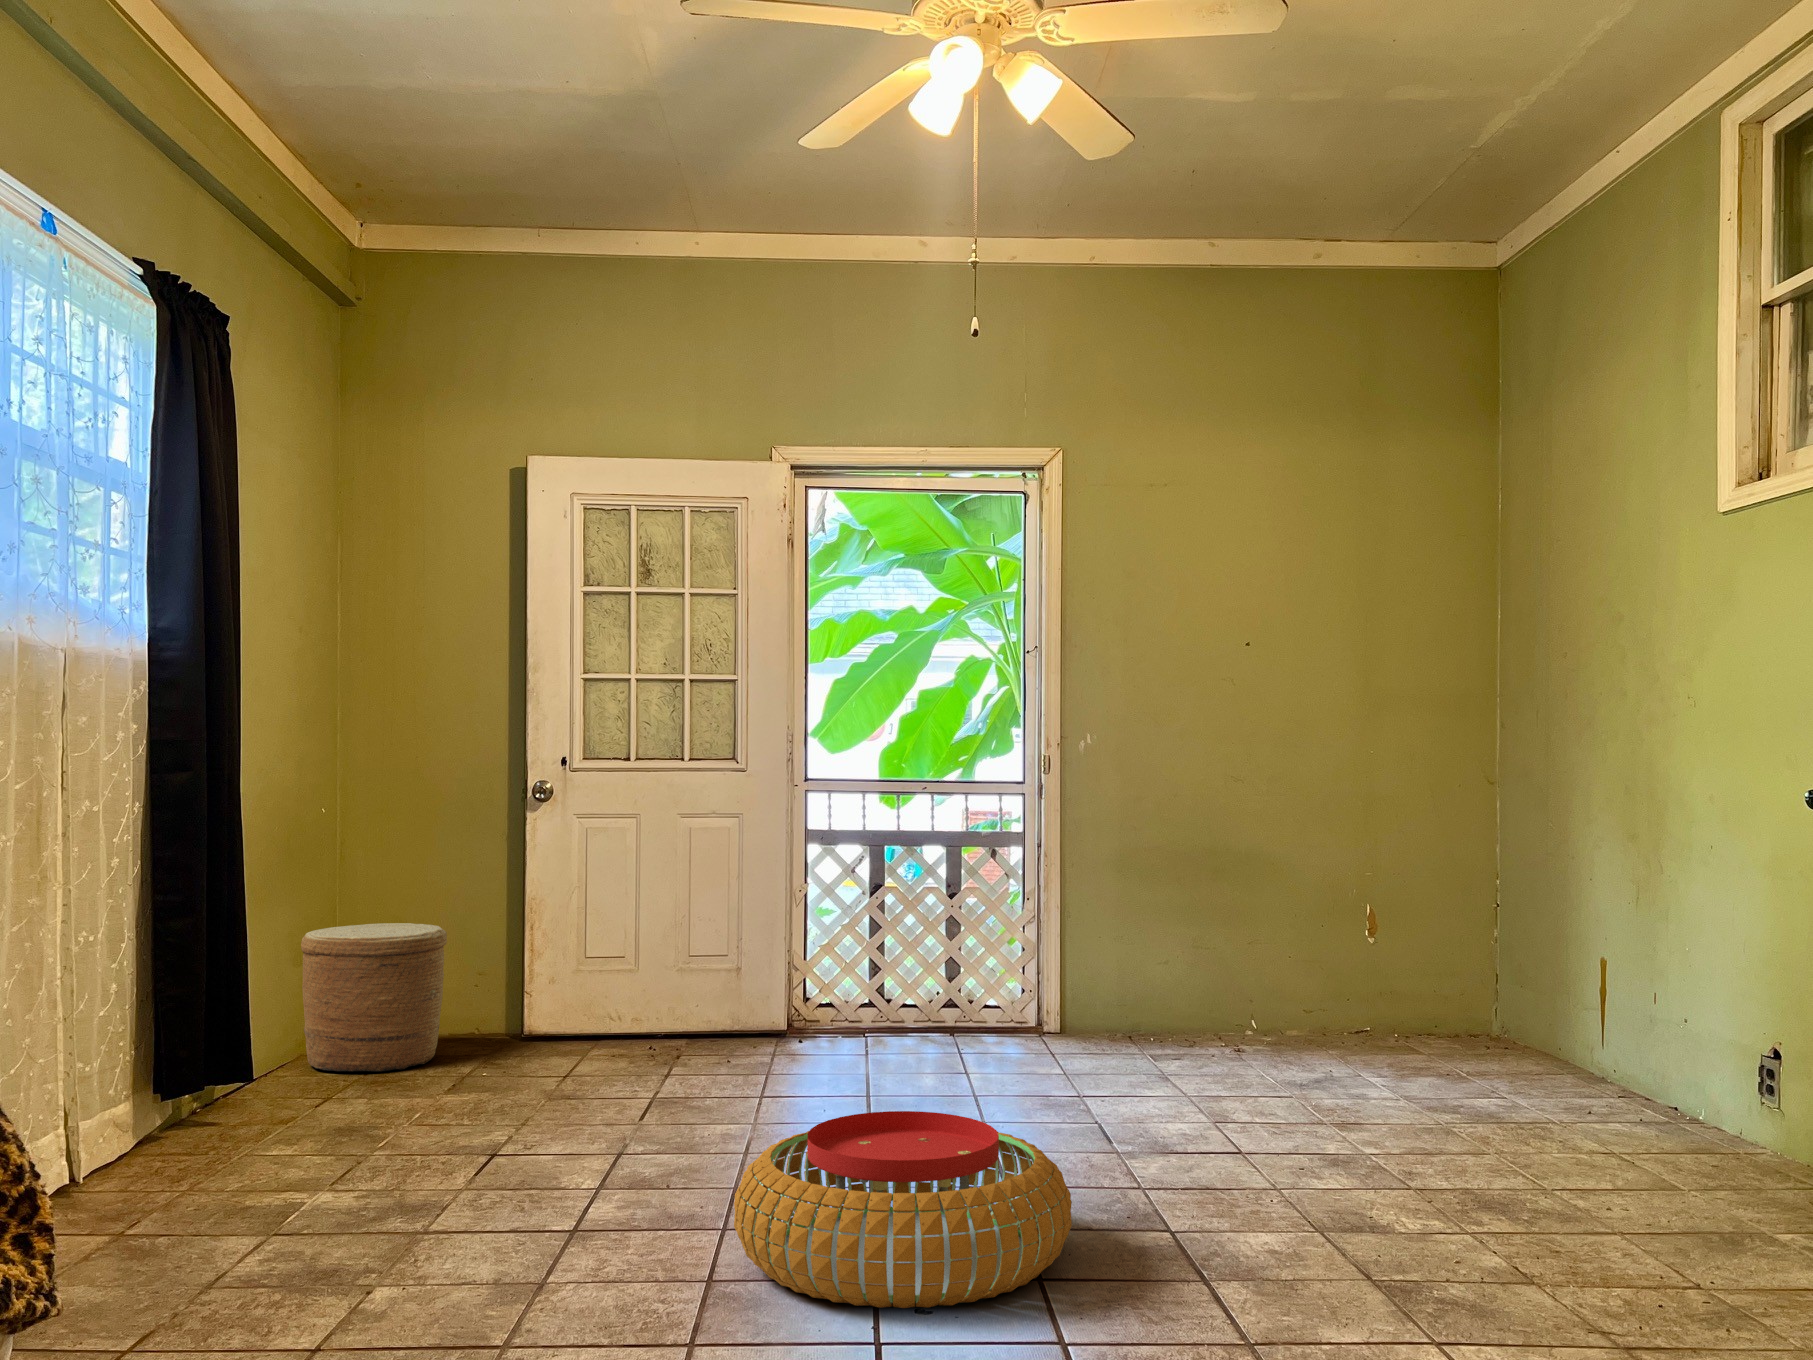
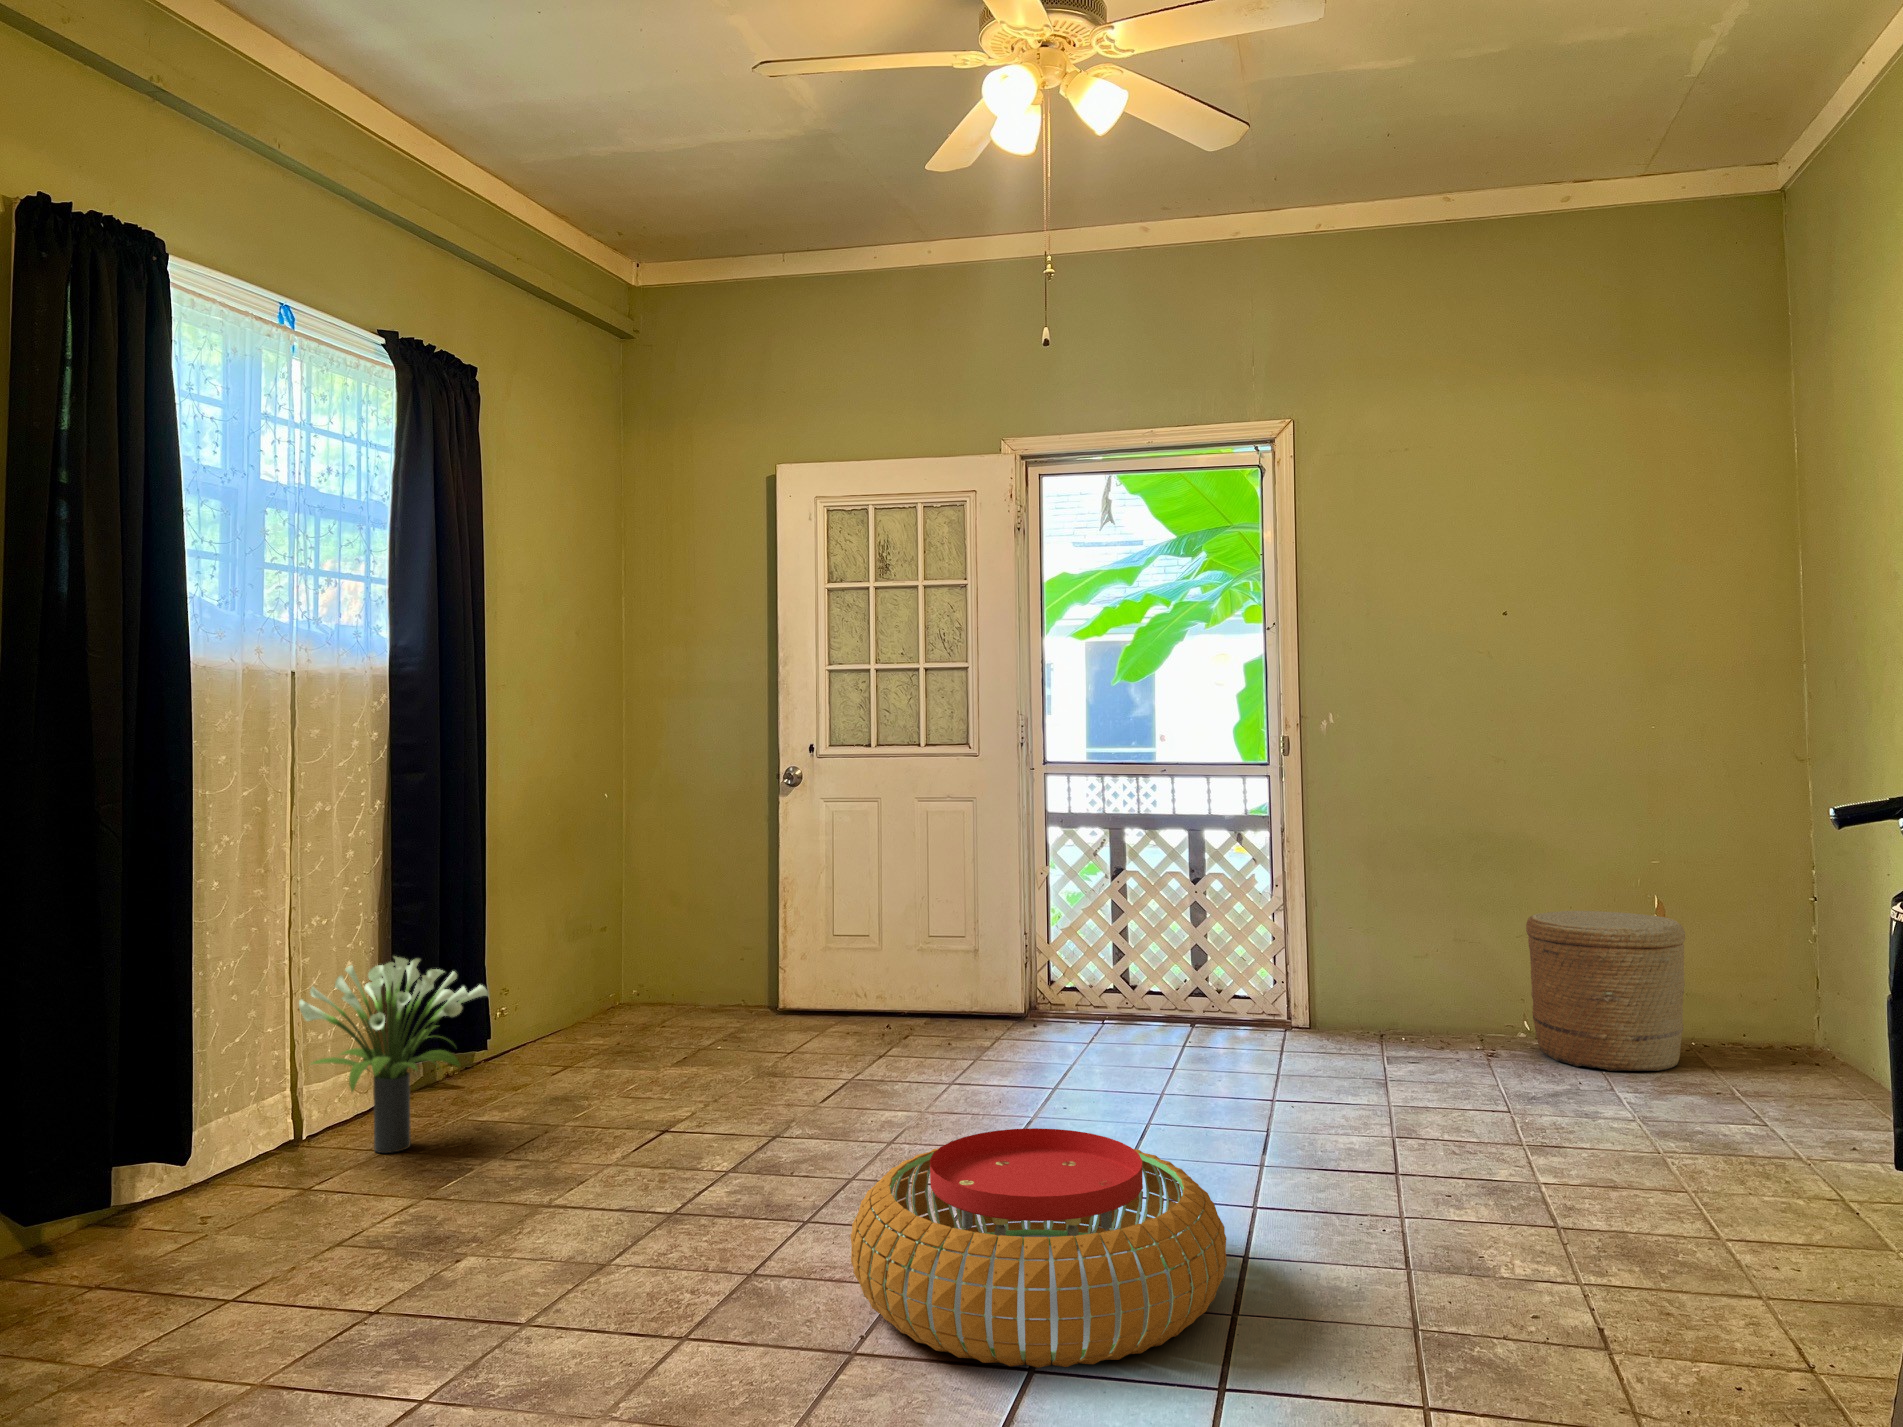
woven basket: present [301,923,447,1071] -> present [1526,911,1685,1071]
potted plant: none [70,972,279,1181] -> present [299,956,488,1153]

